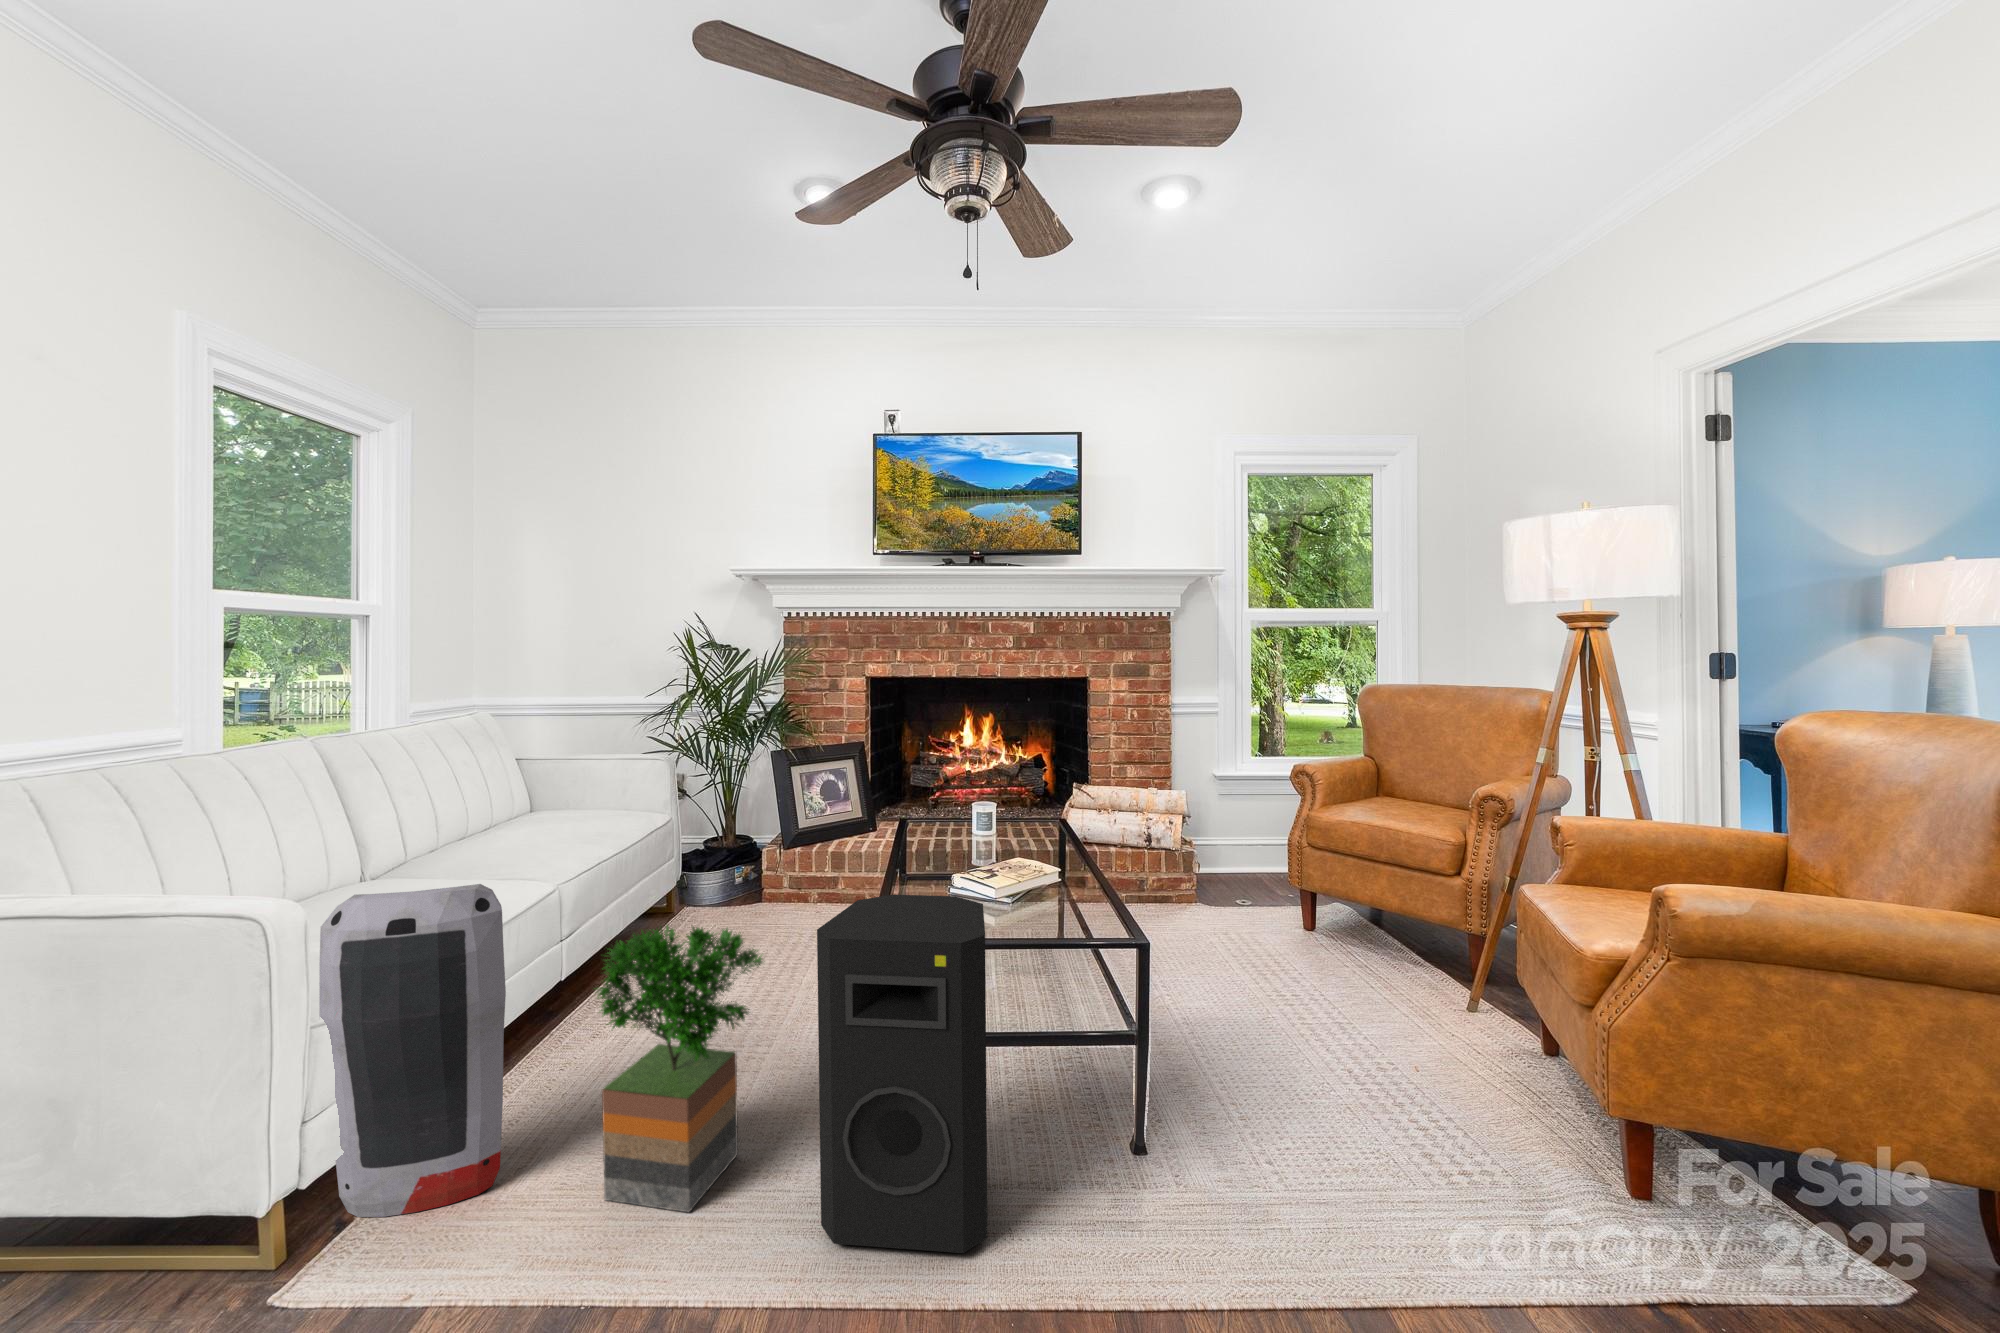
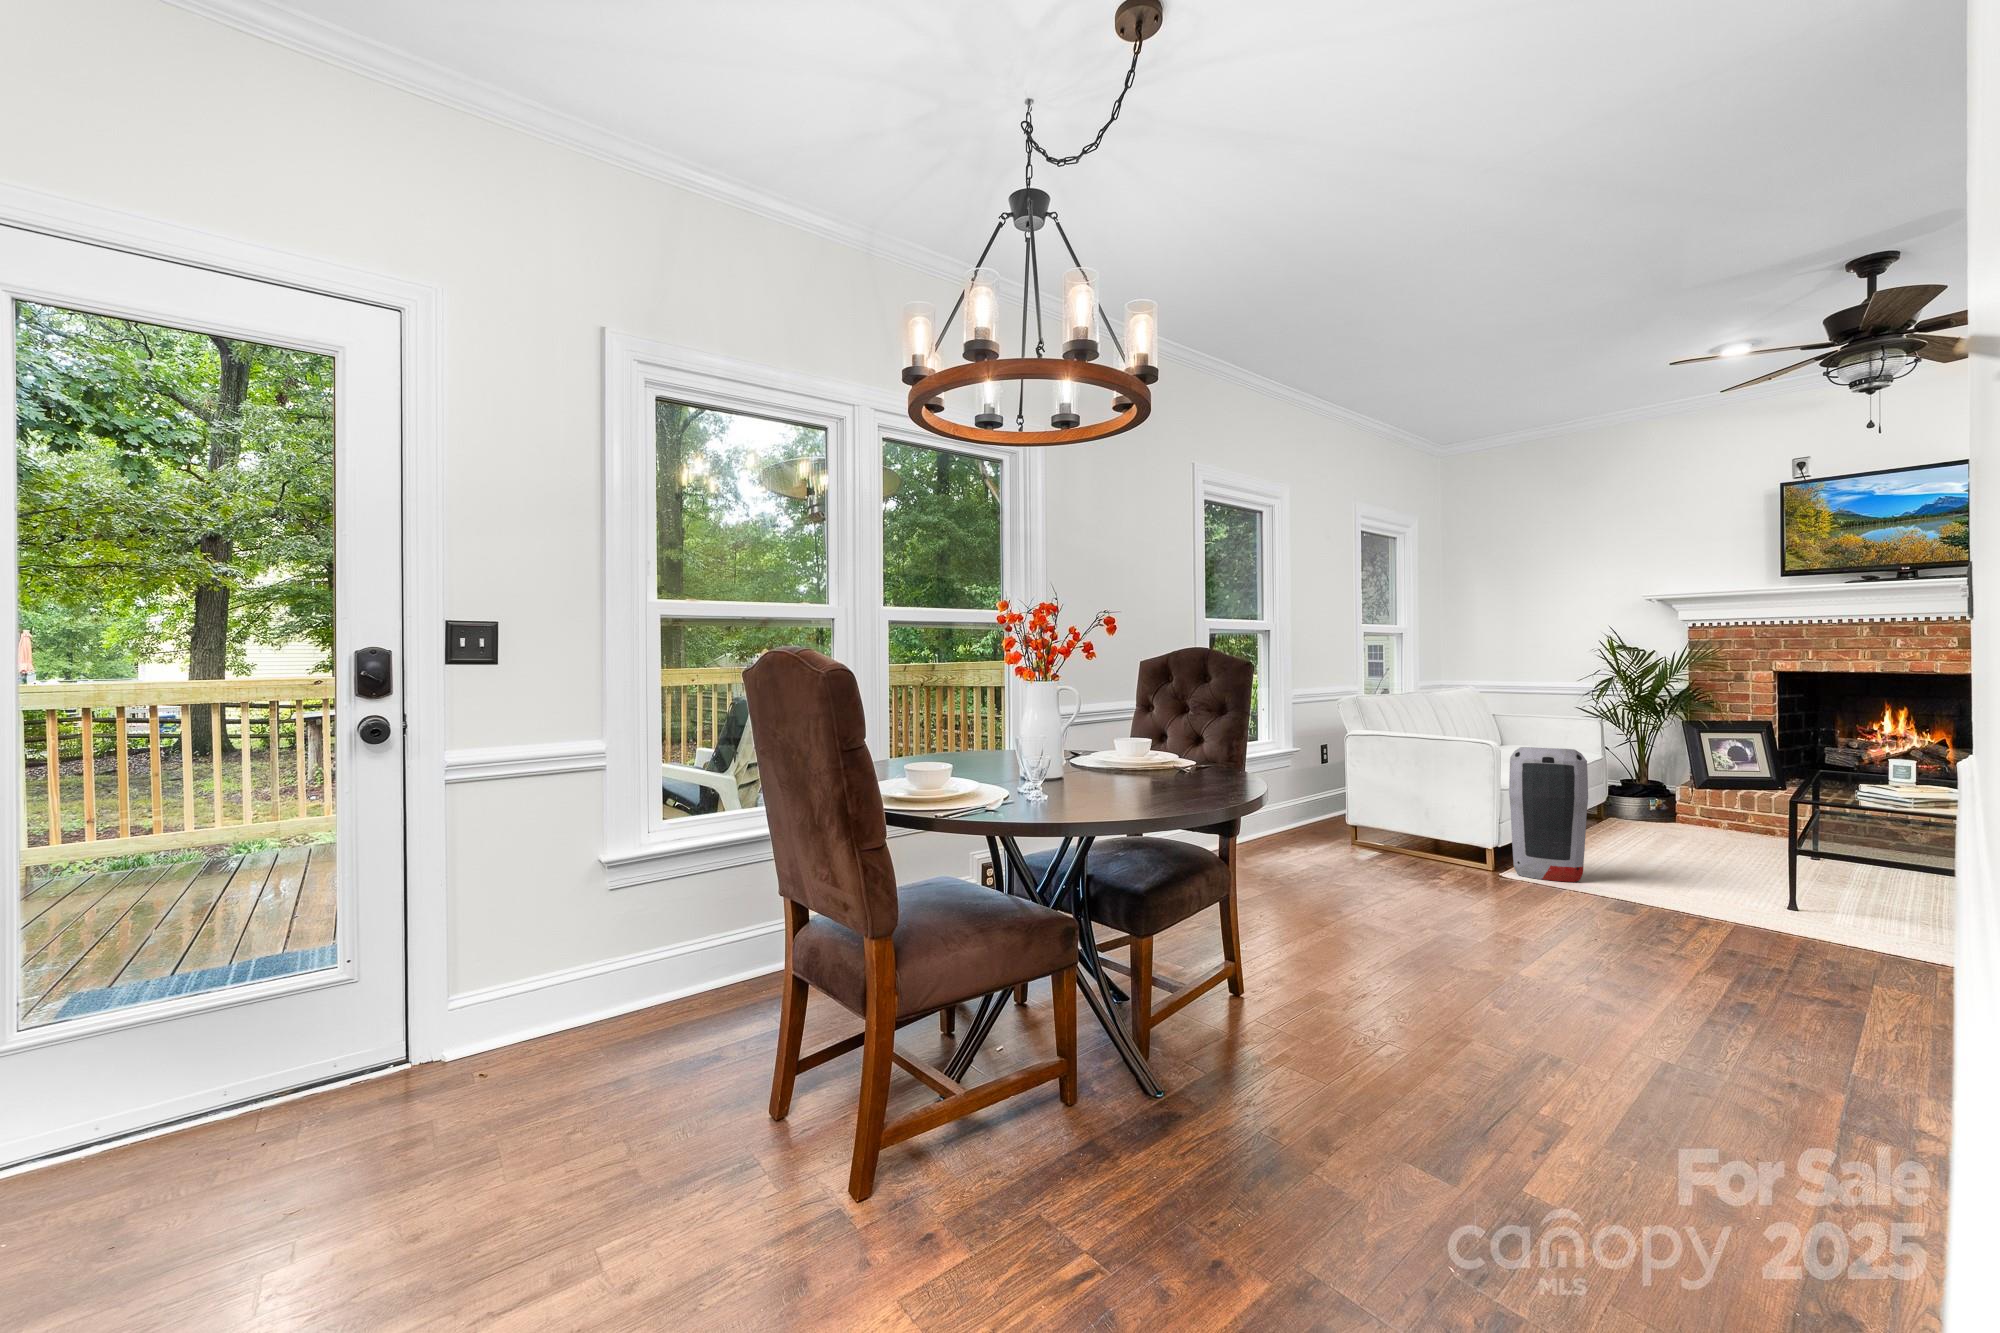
speaker: present [817,895,987,1253] -> none [1777,776,1895,946]
potted tree: present [597,926,762,1212] -> none [1635,779,1735,907]

